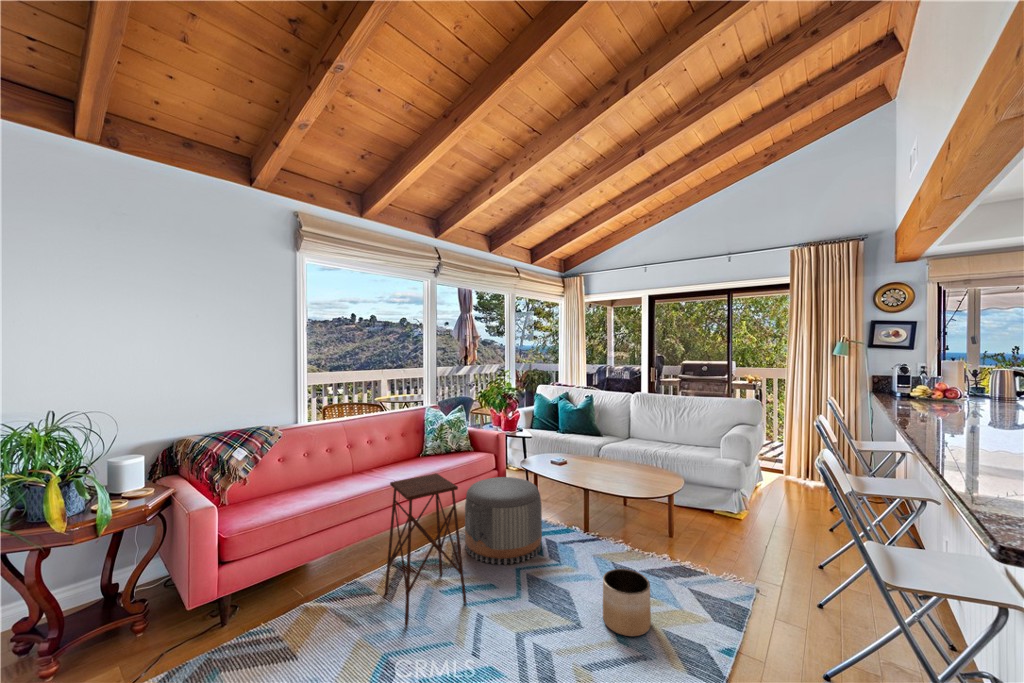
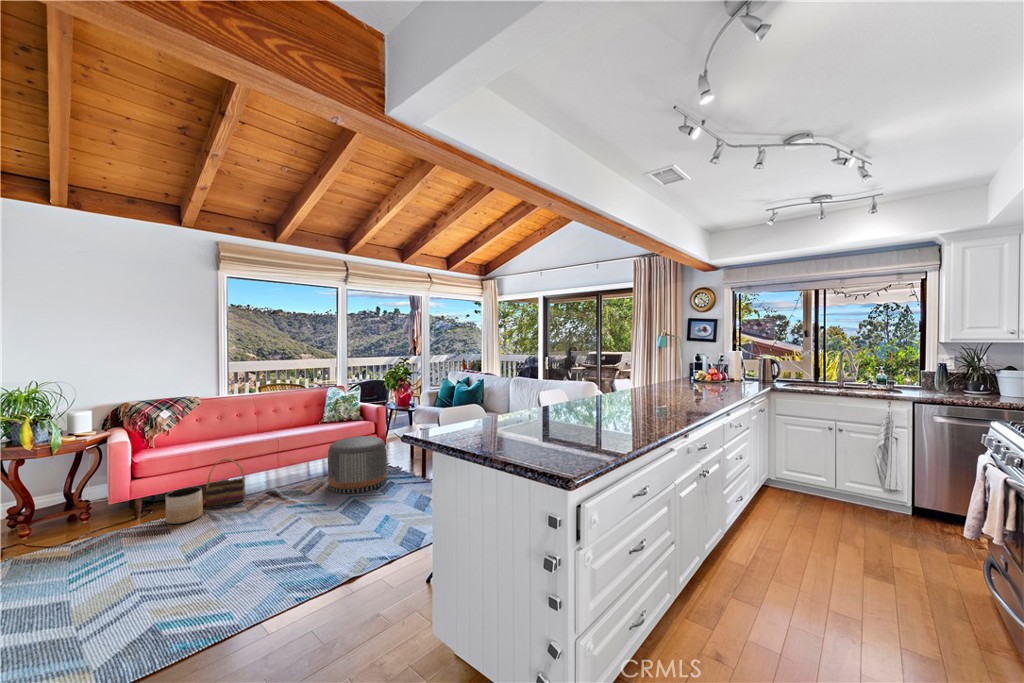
side table: present [385,473,467,626] -> none [254,428,303,521]
basket: none [308,520,362,595] -> present [206,459,245,507]
planter: present [603,569,651,636] -> present [165,487,203,524]

